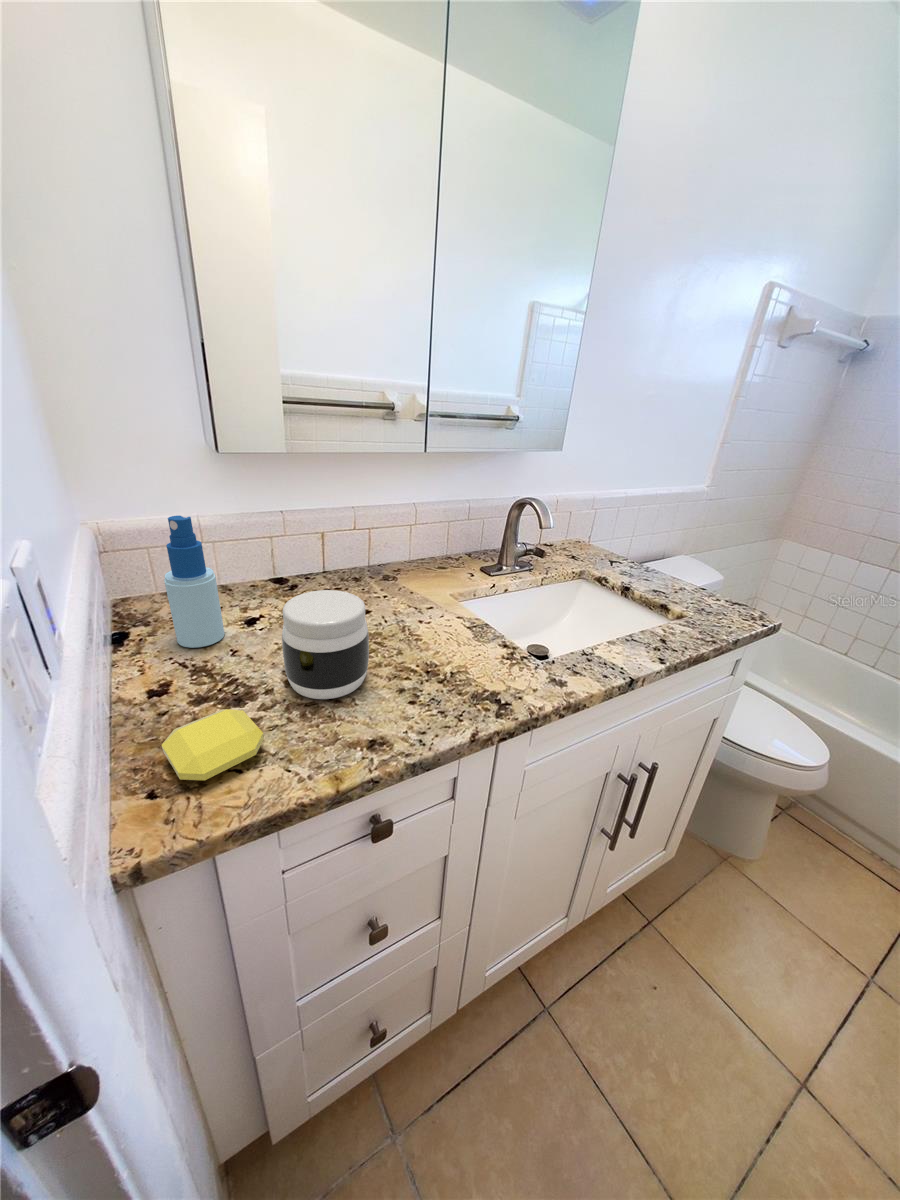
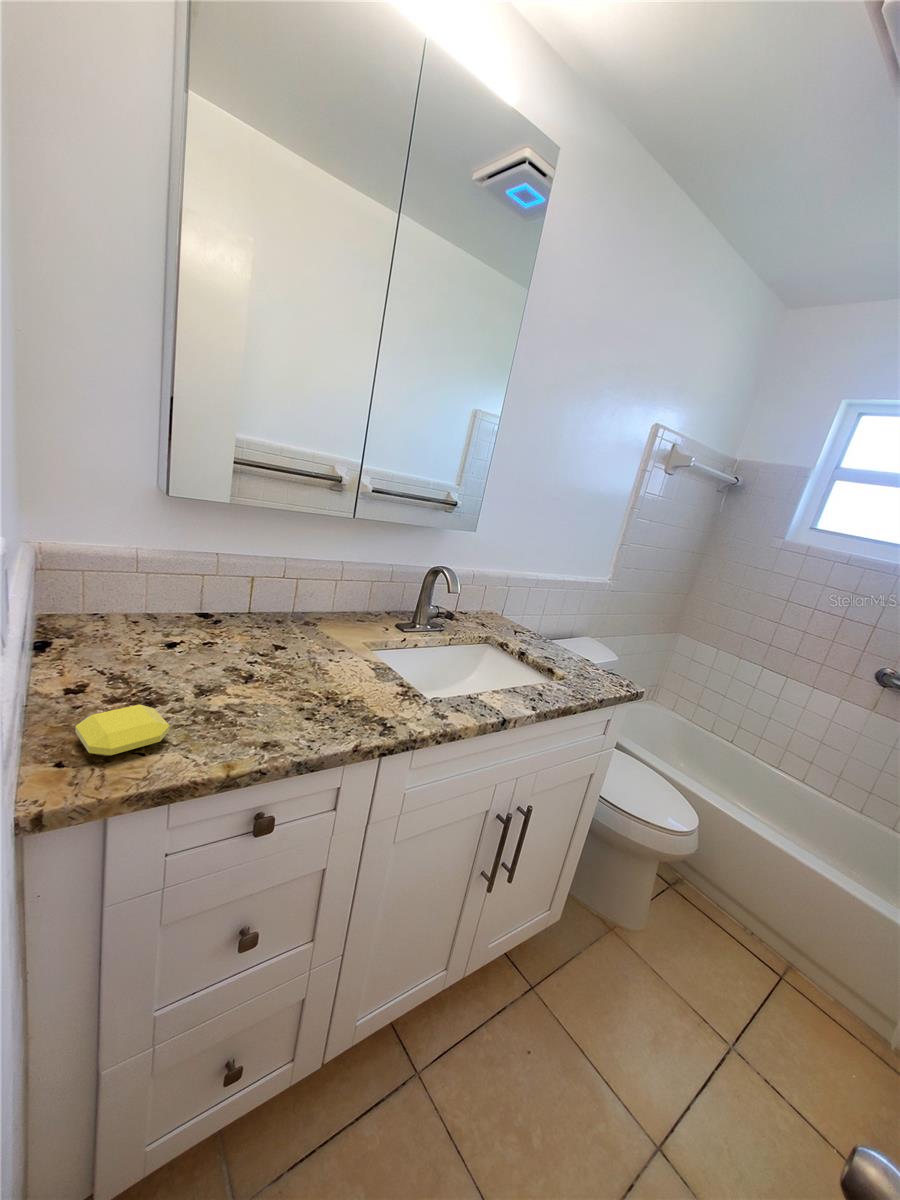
spray bottle: present [164,516,225,648] -> none [97,542,147,660]
jar: present [282,590,369,699] -> none [198,617,278,709]

